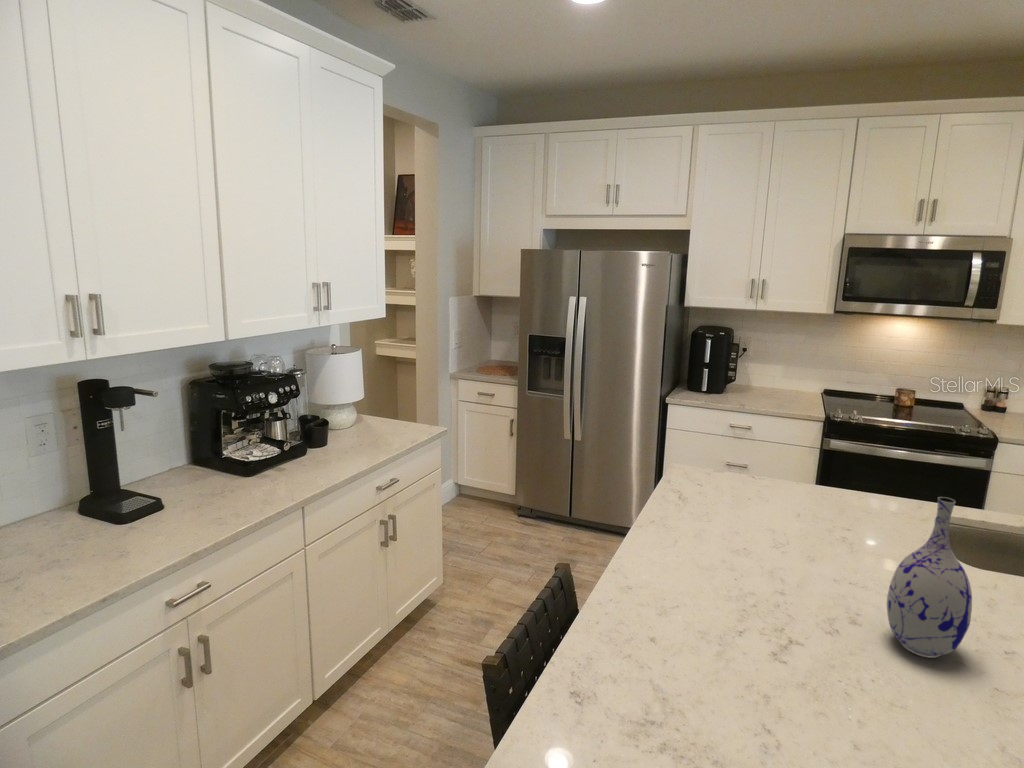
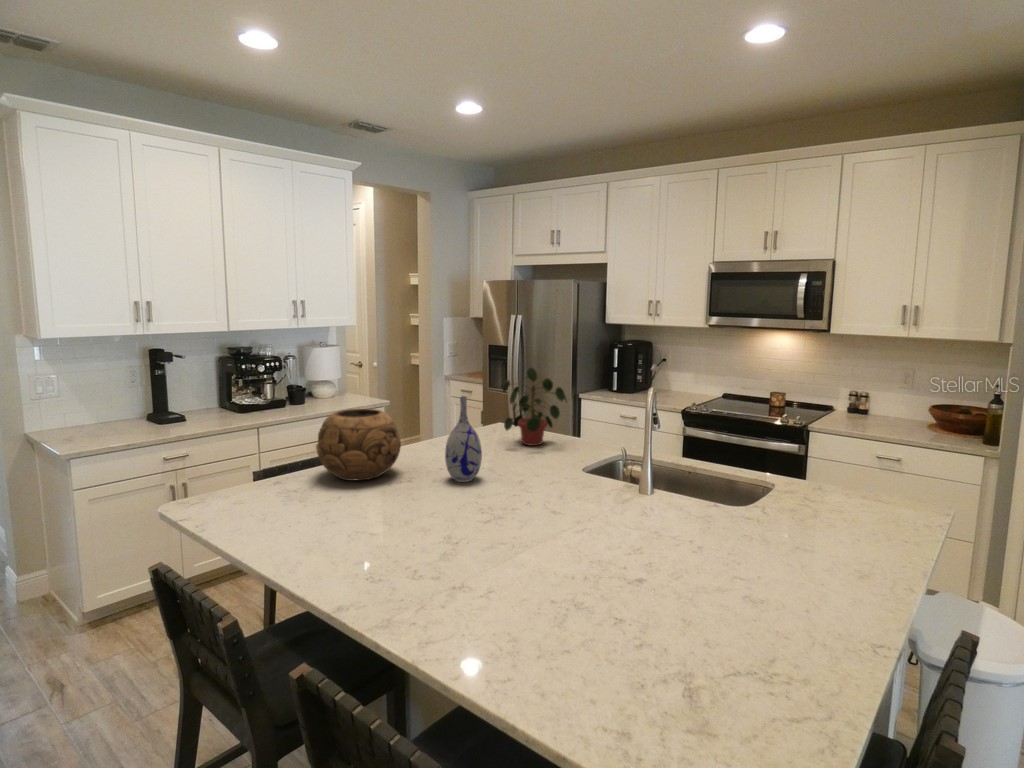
potted plant: none [791,407,908,526] -> present [503,368,567,446]
decorative bowl: none [649,524,828,691] -> present [316,409,401,481]

